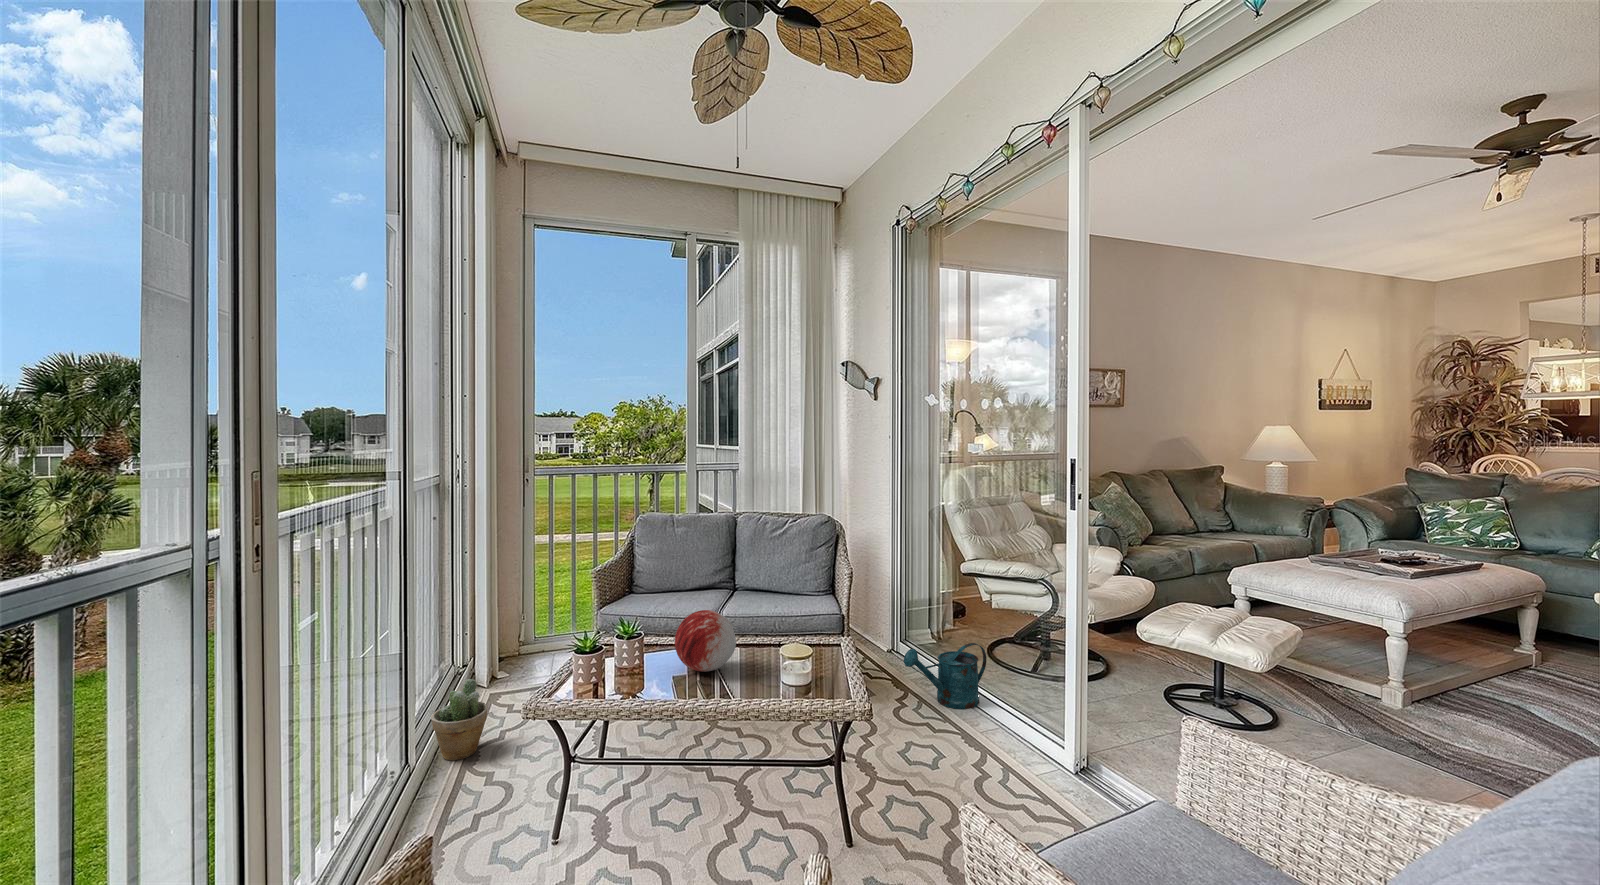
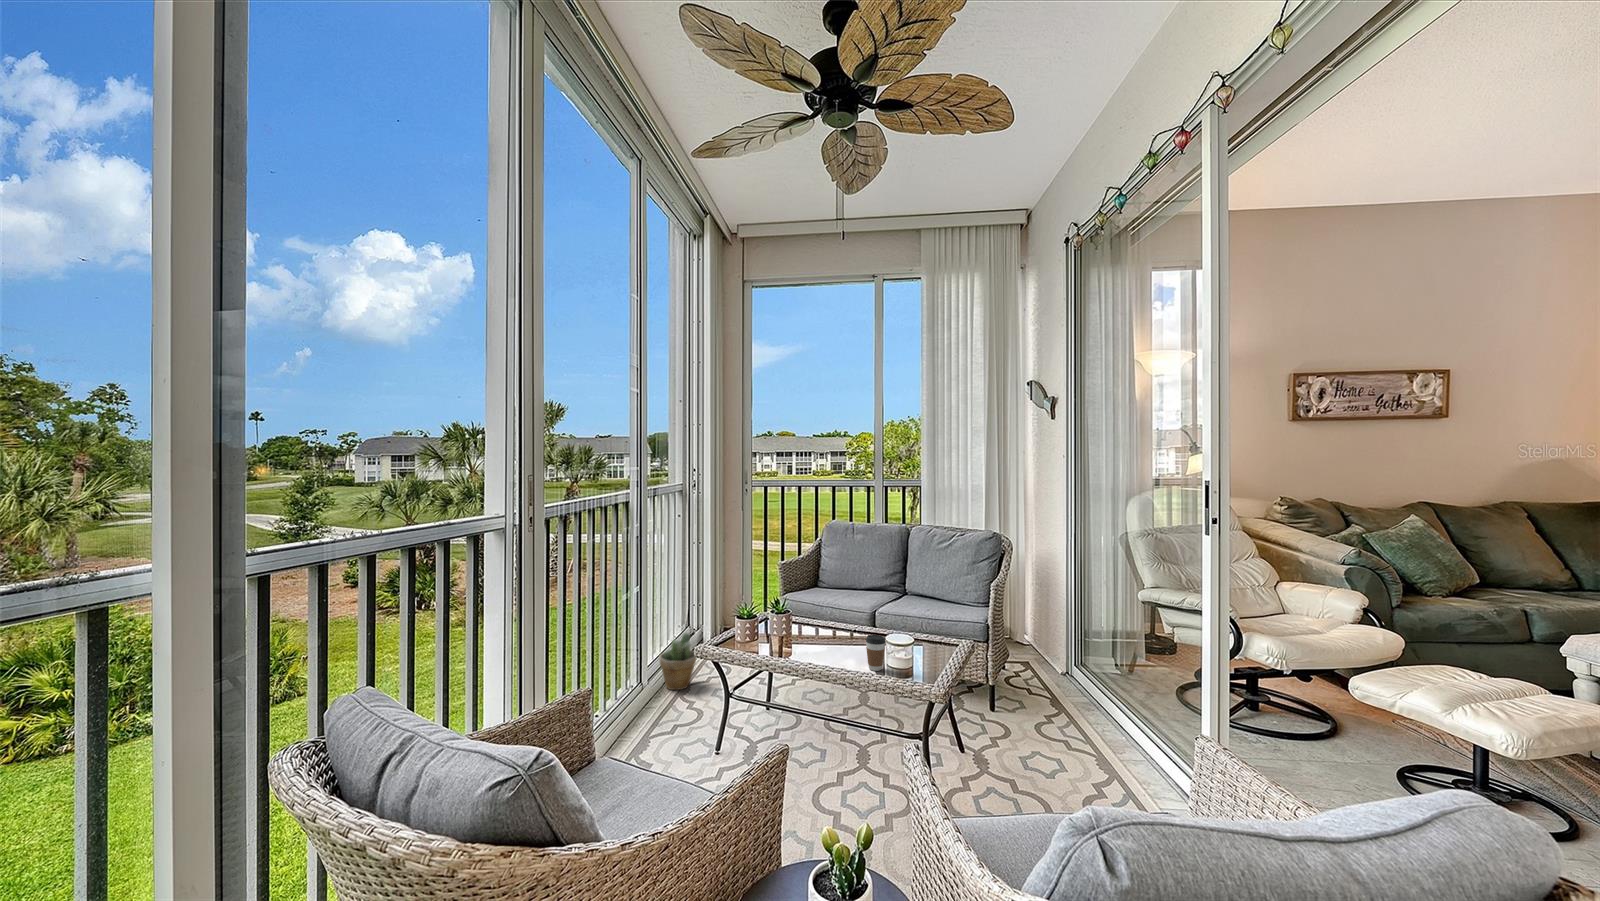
decorative orb: present [675,610,736,672] -> none [816,598,866,648]
watering can: present [904,643,986,709] -> none [1048,662,1143,731]
coffee cup: none [752,651,775,694] -> present [866,635,886,671]

